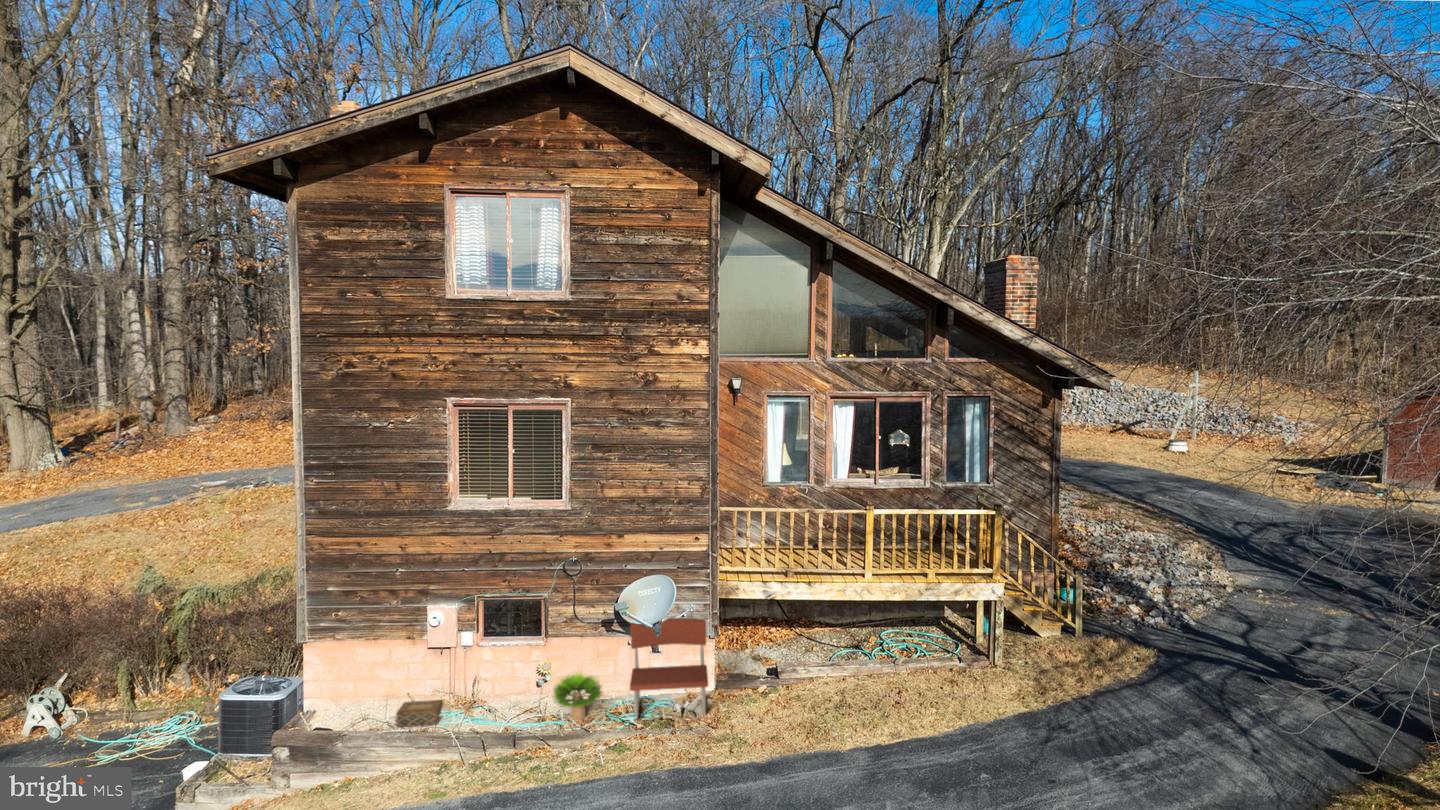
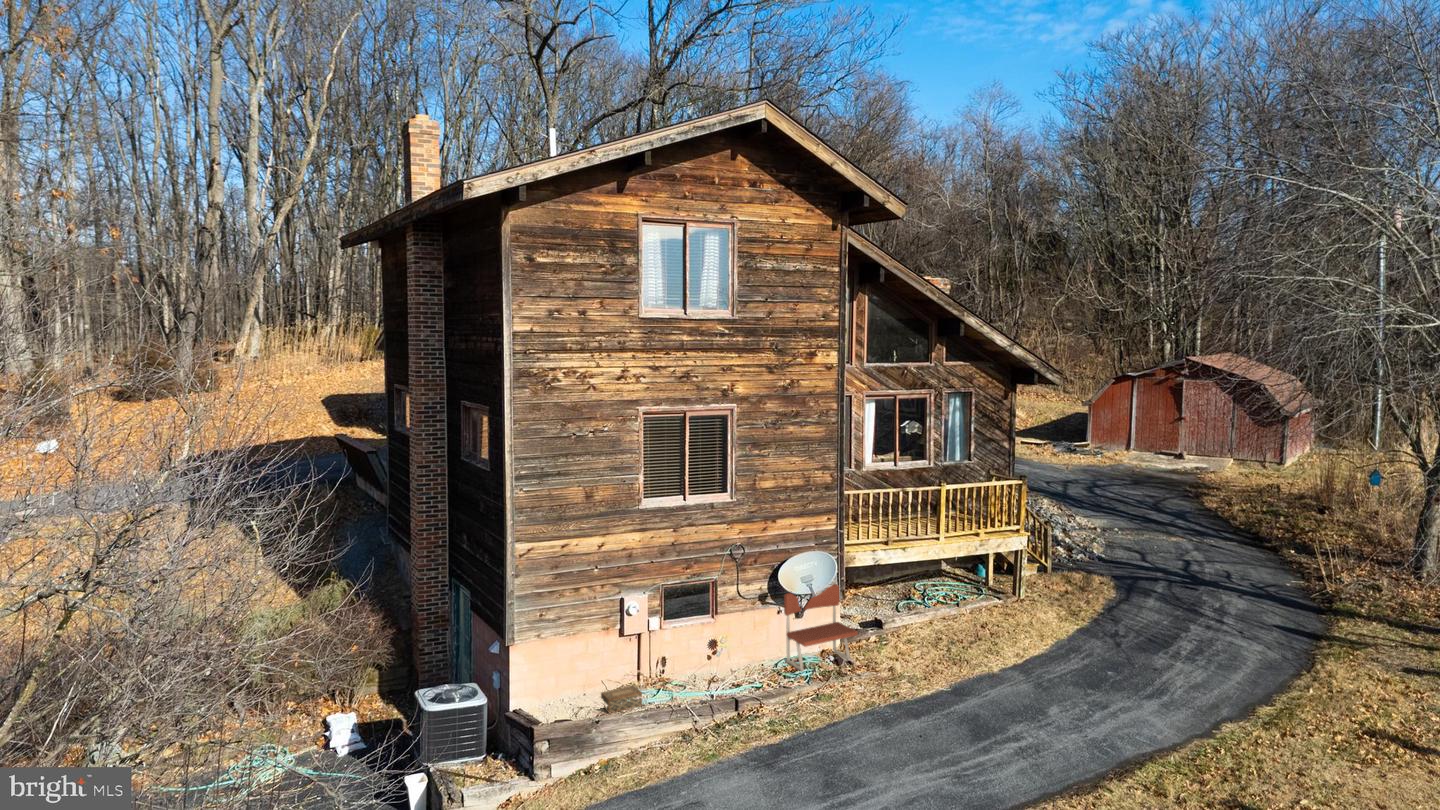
potted plant: present [553,673,603,720] -> none [731,639,778,681]

